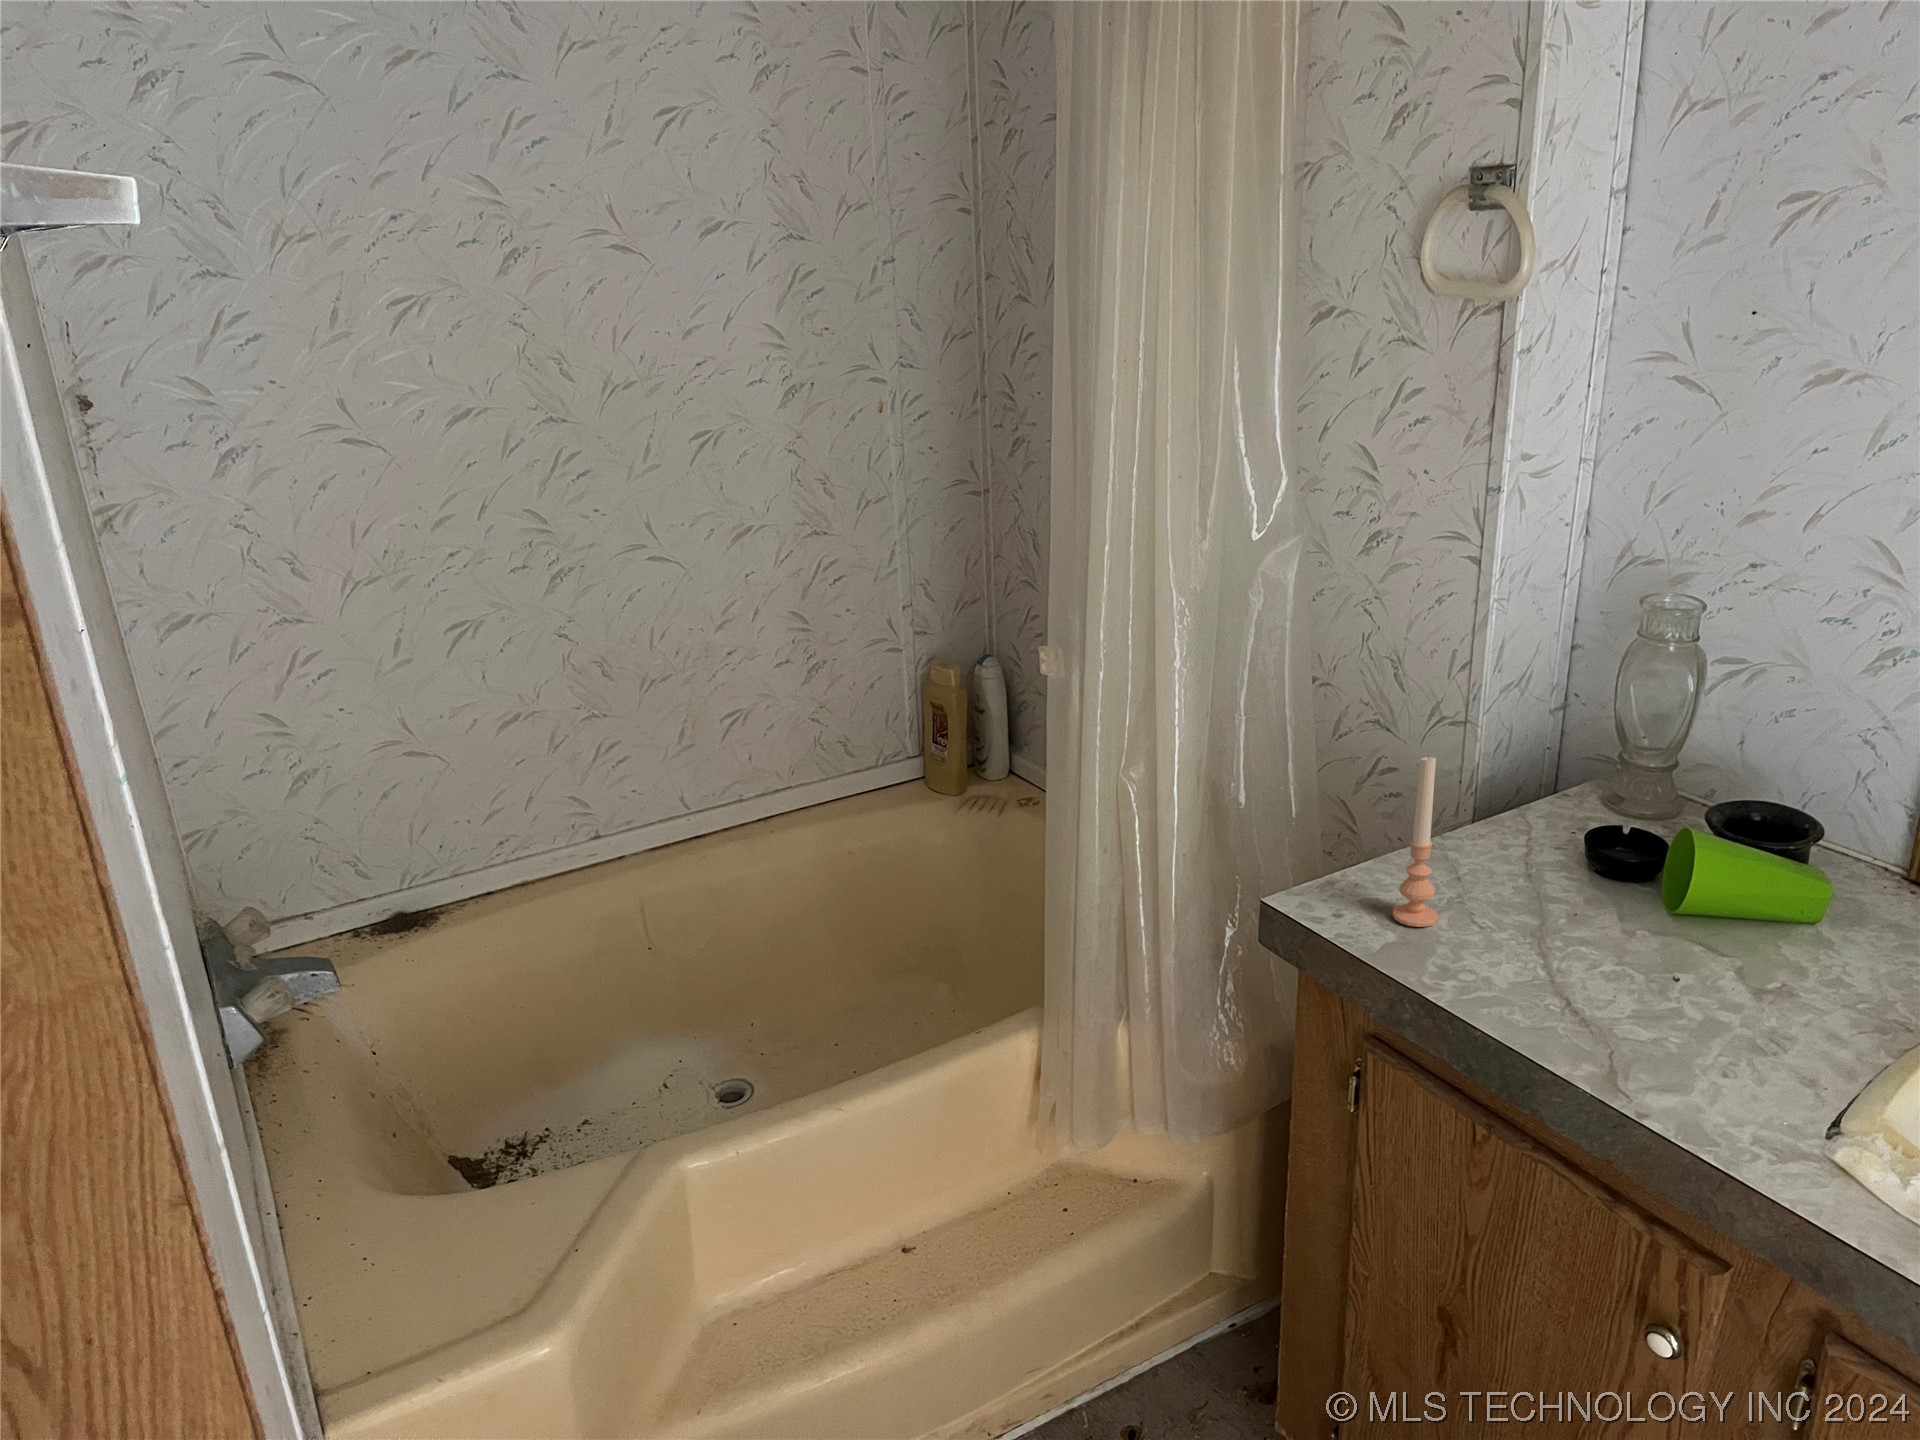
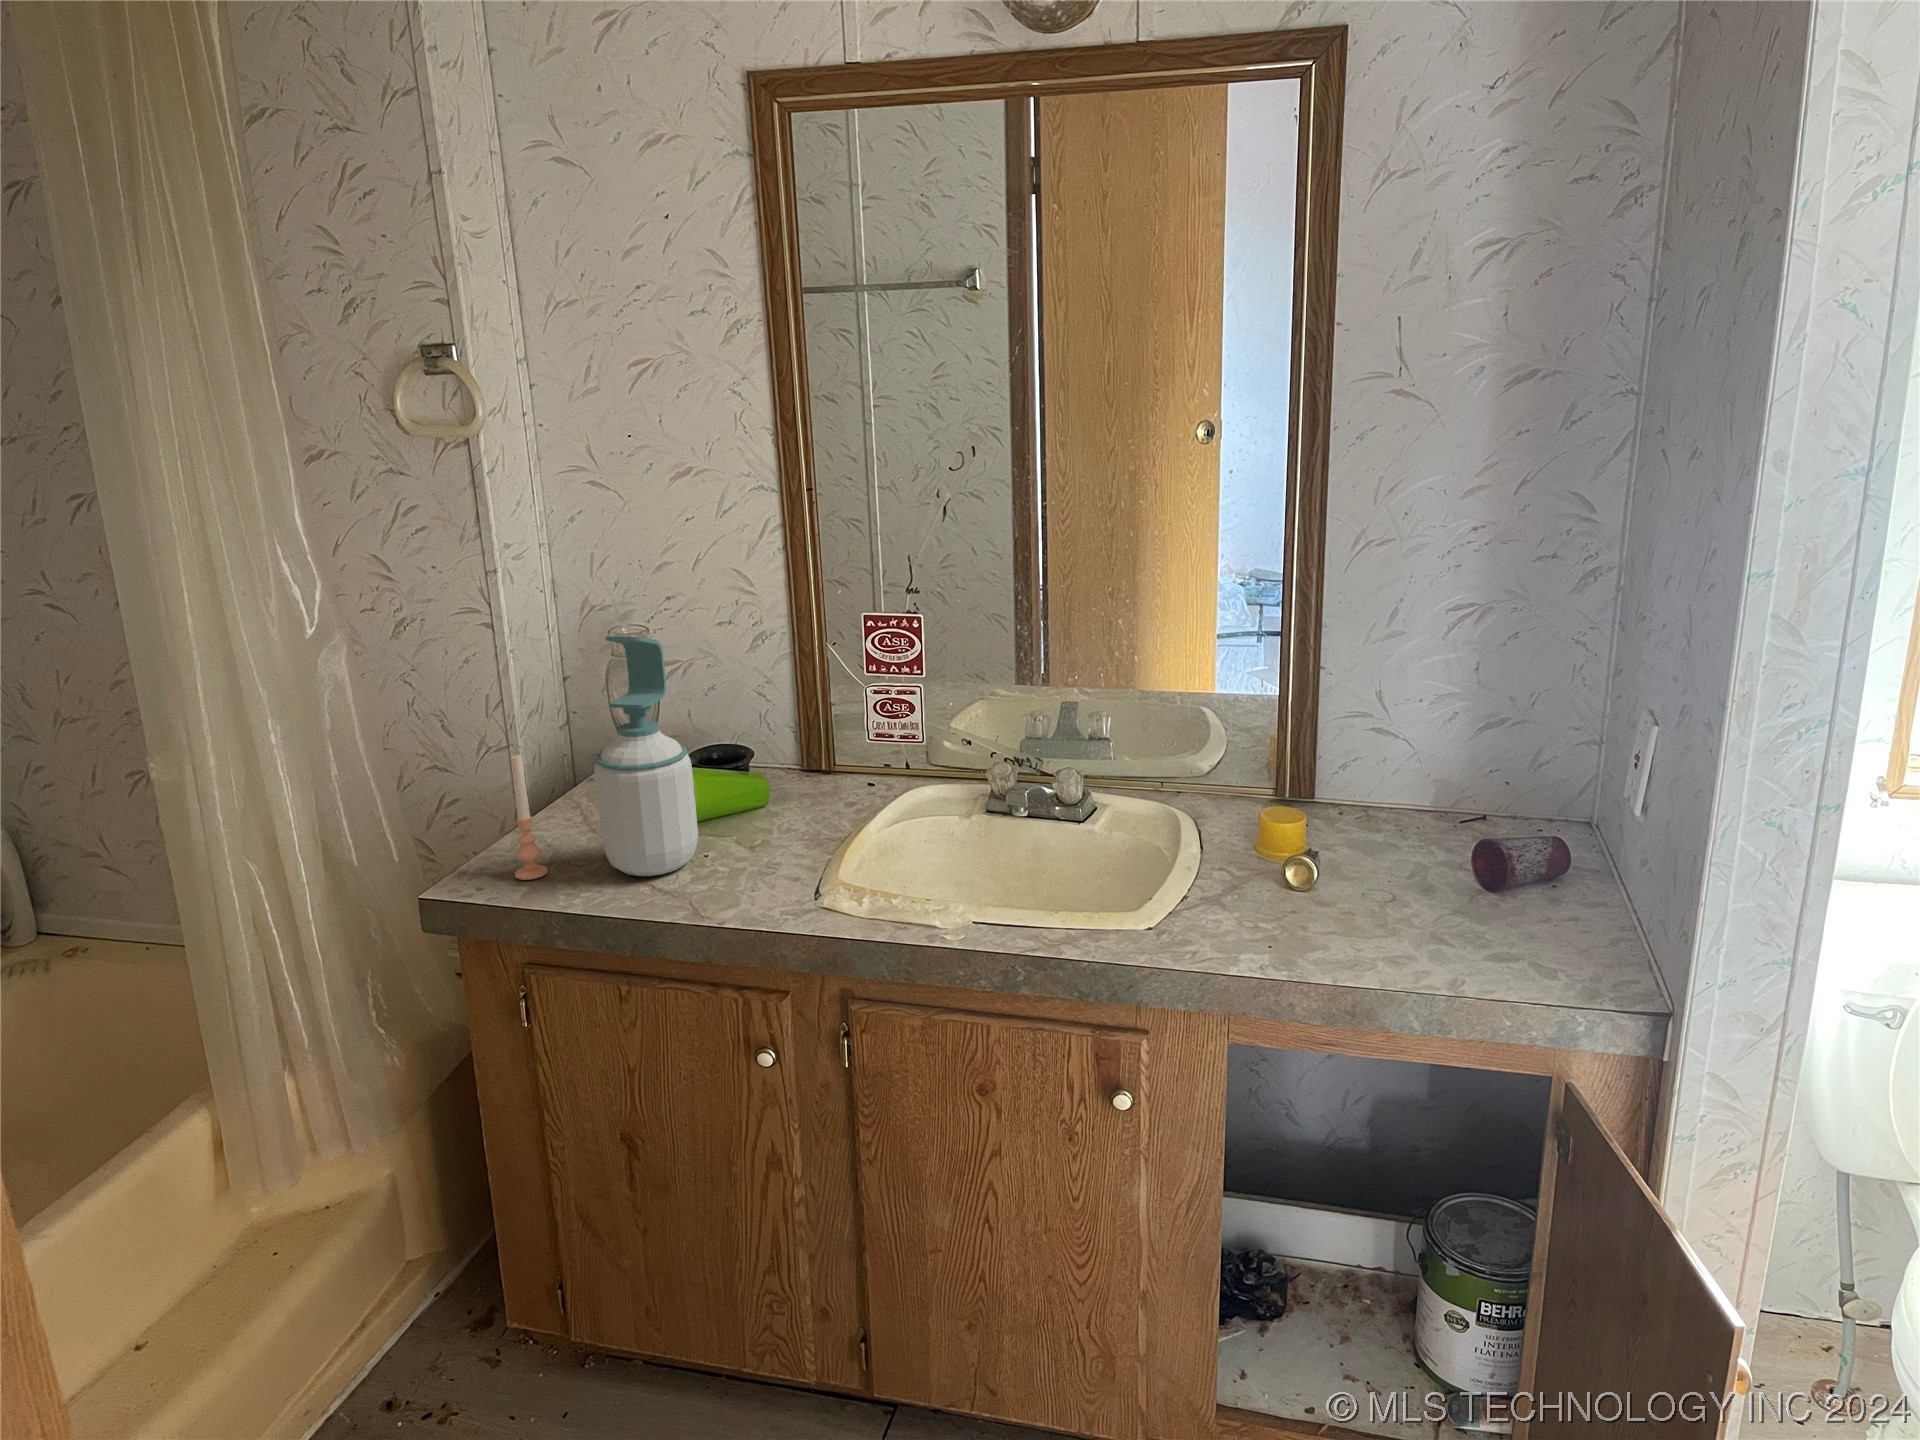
soap bottle: none [1516,622,1683,988] -> present [594,636,698,876]

